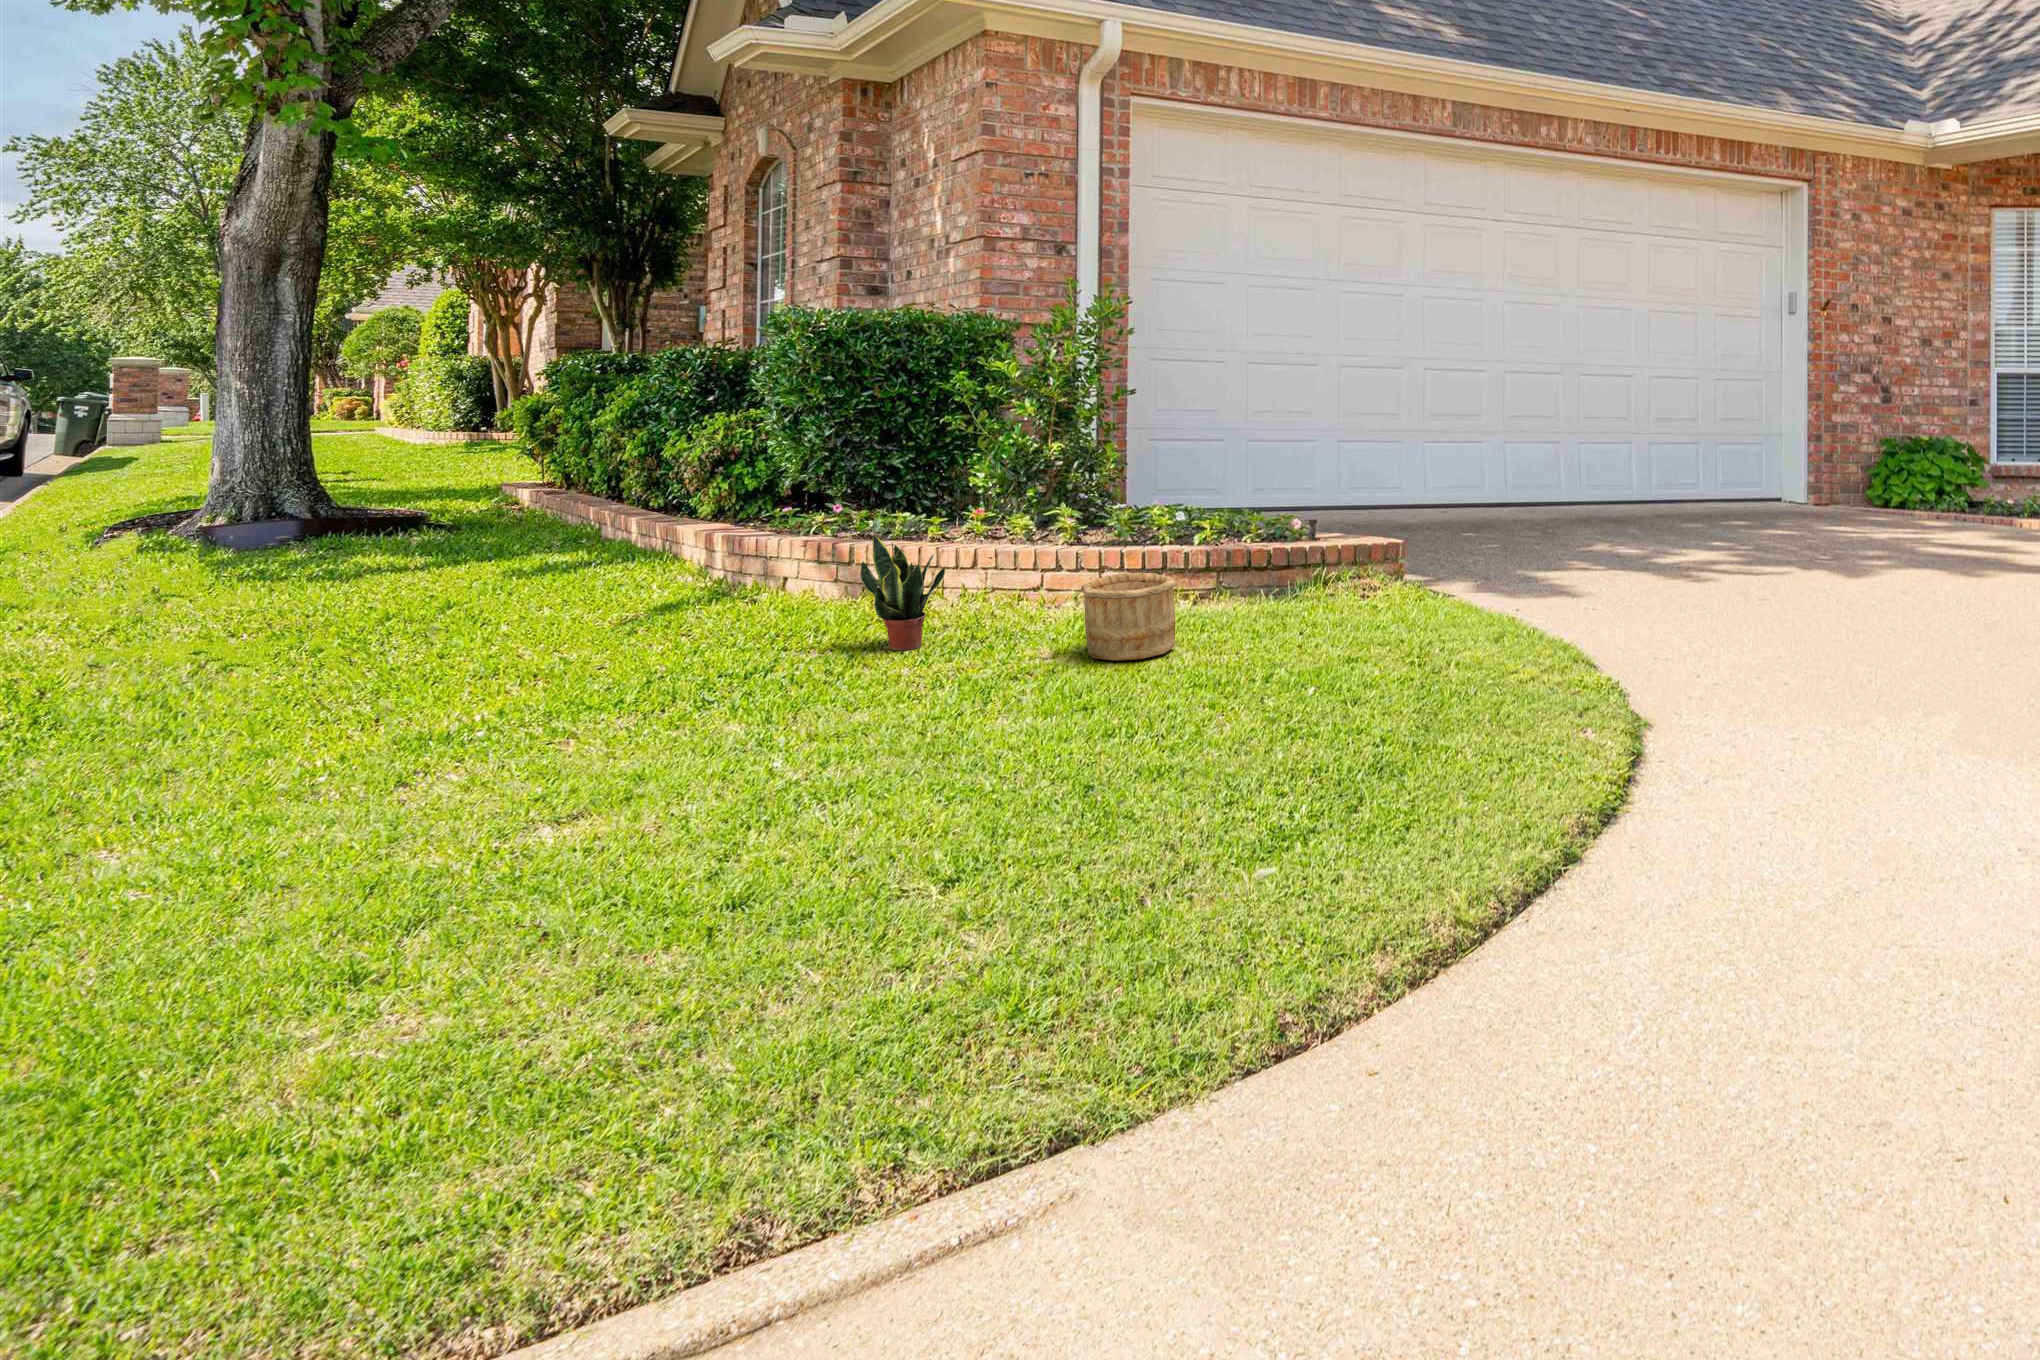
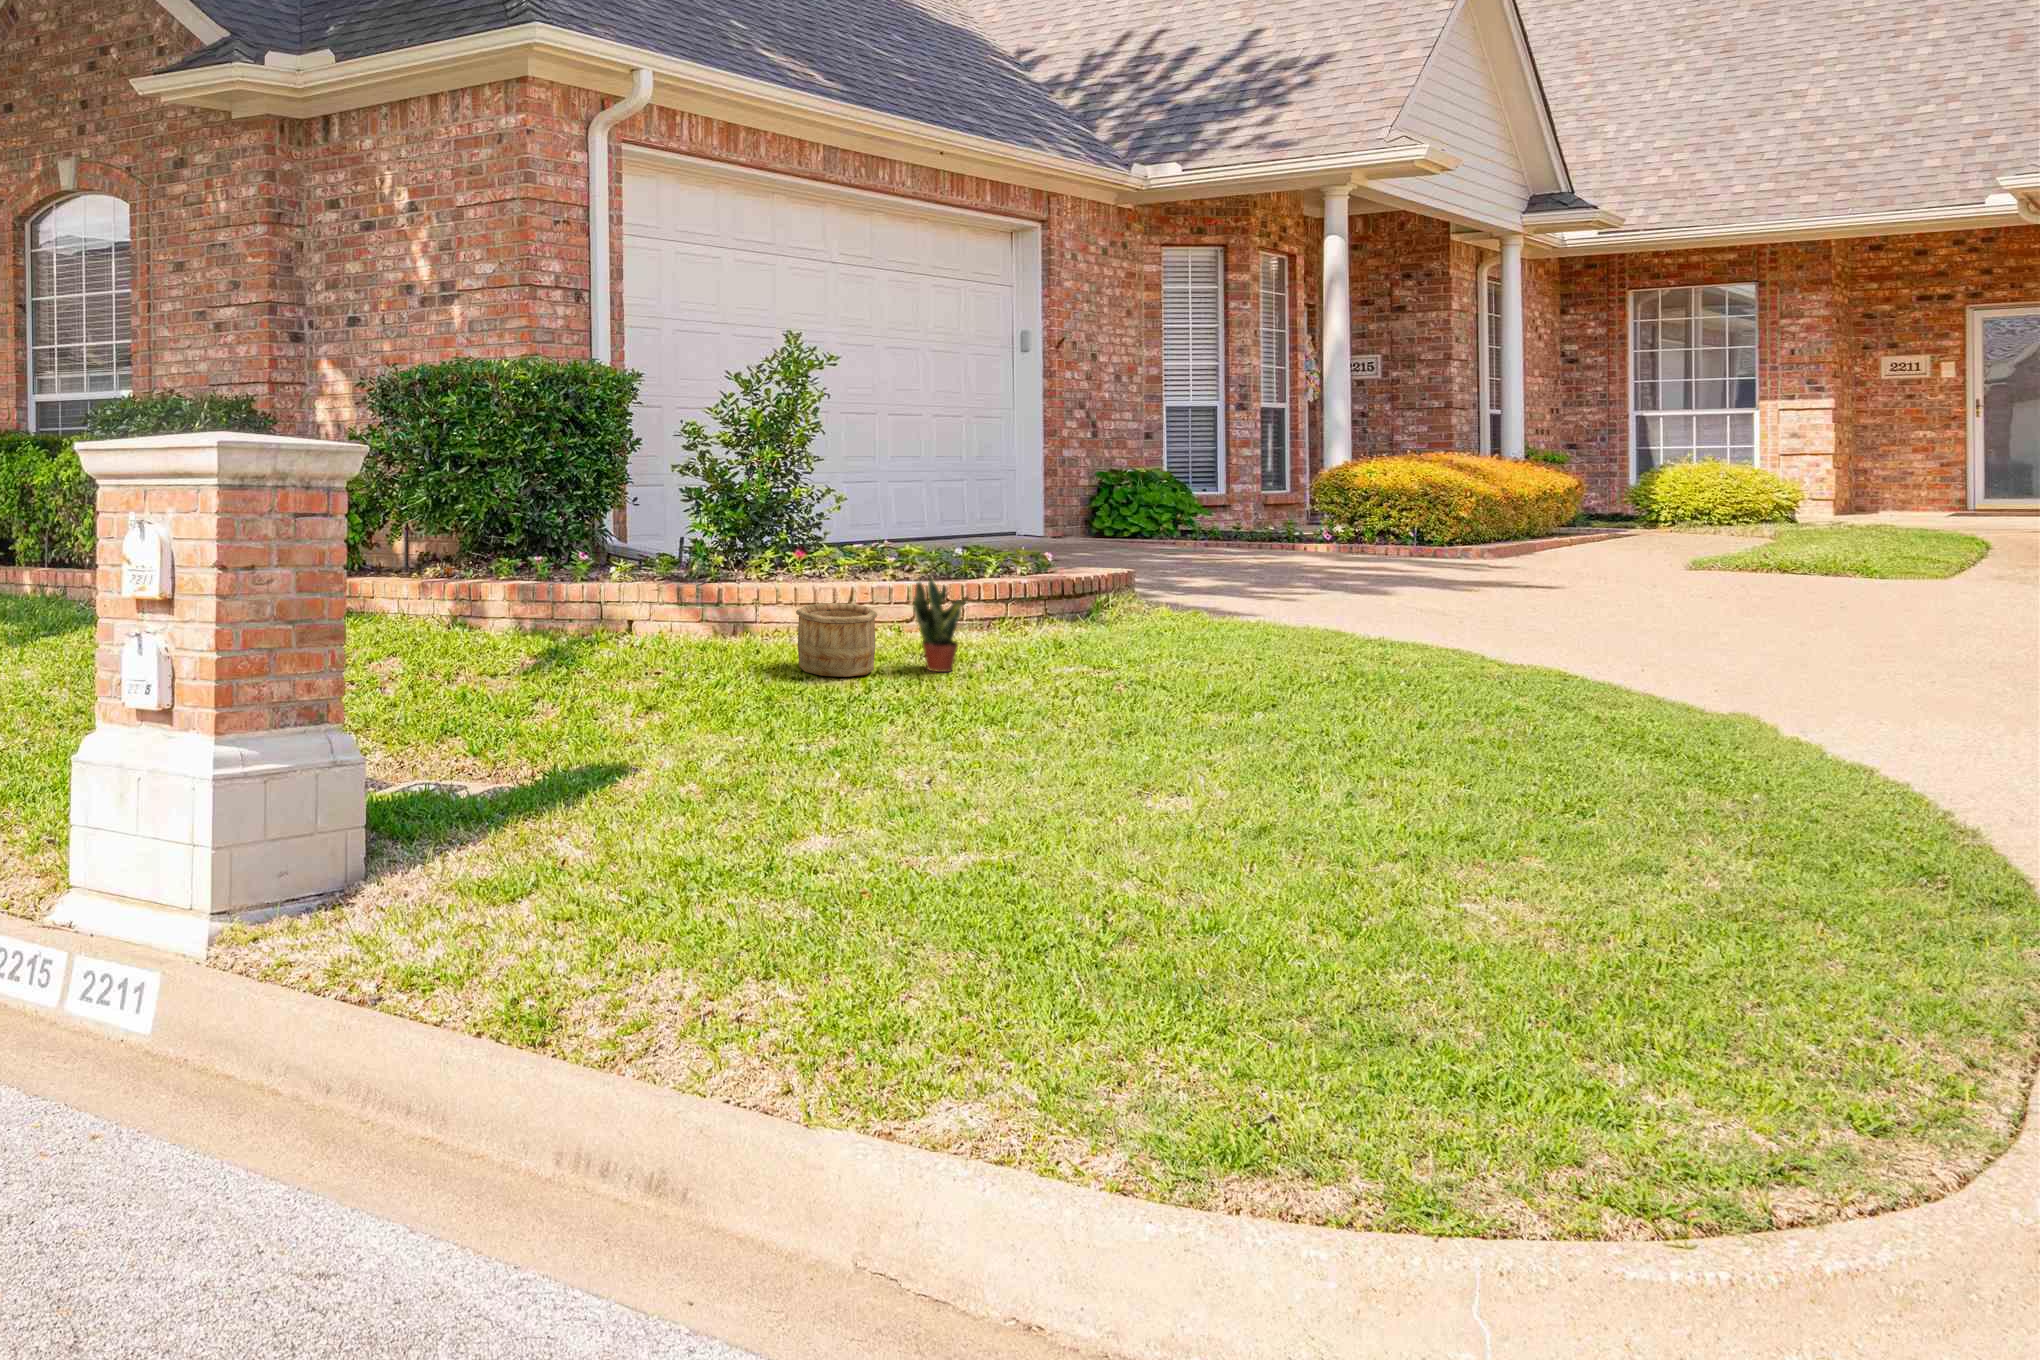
wooden bucket: present [1081,573,1176,660] -> present [796,603,877,677]

